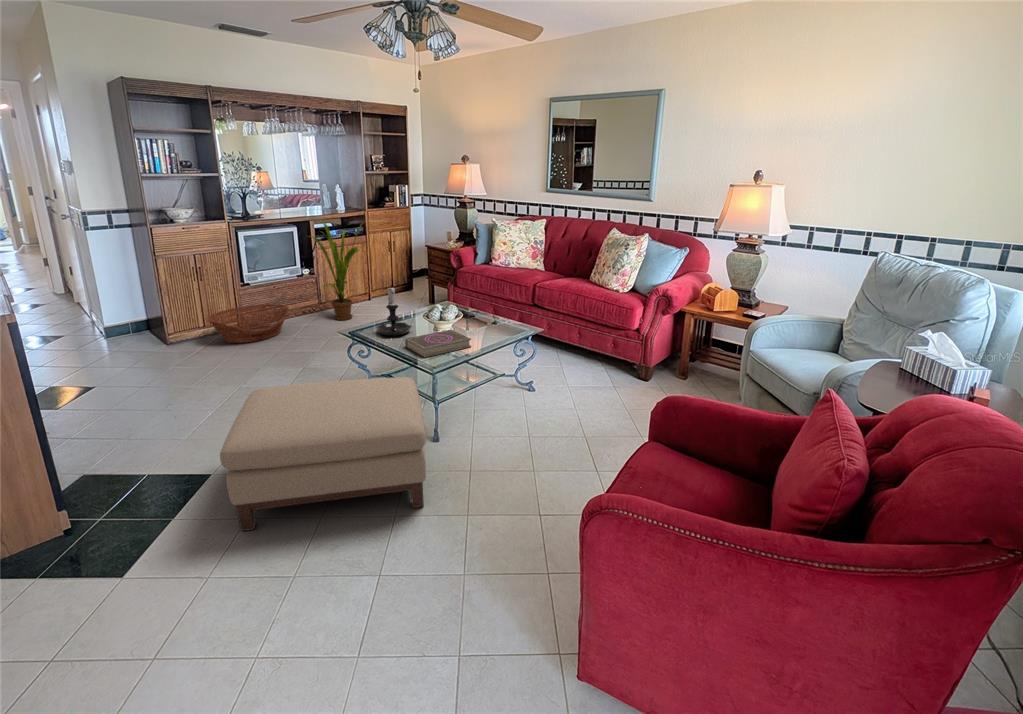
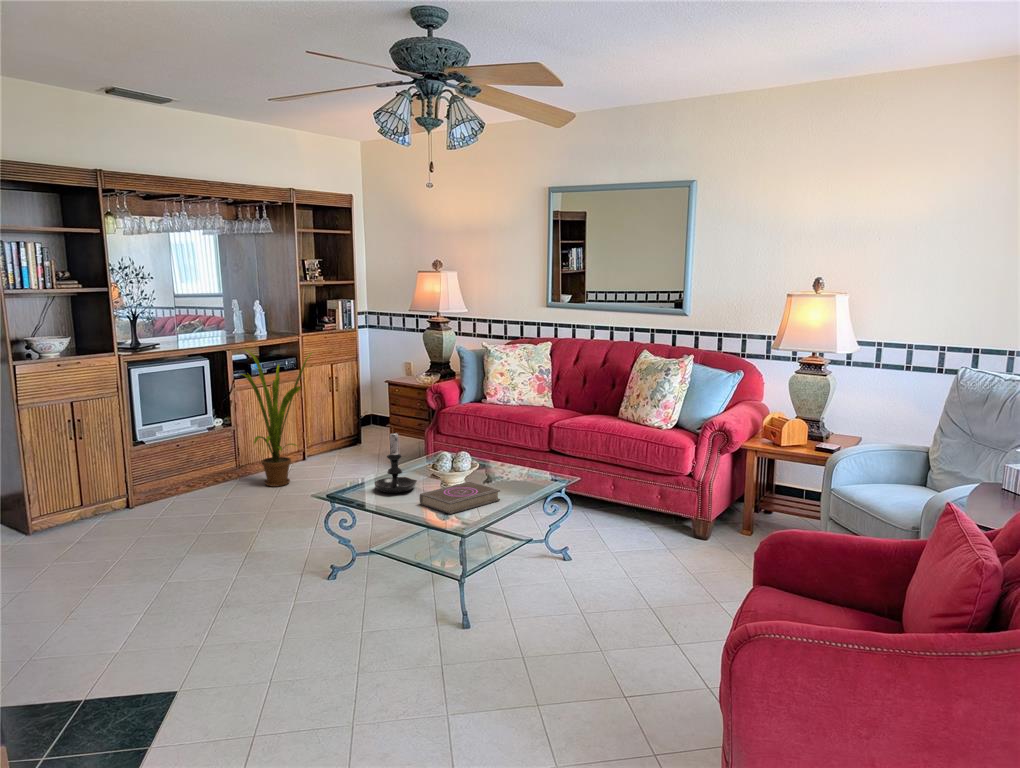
basket: present [207,304,289,343] -> none [107,468,213,522]
ottoman: present [220,377,426,531] -> none [266,534,495,711]

